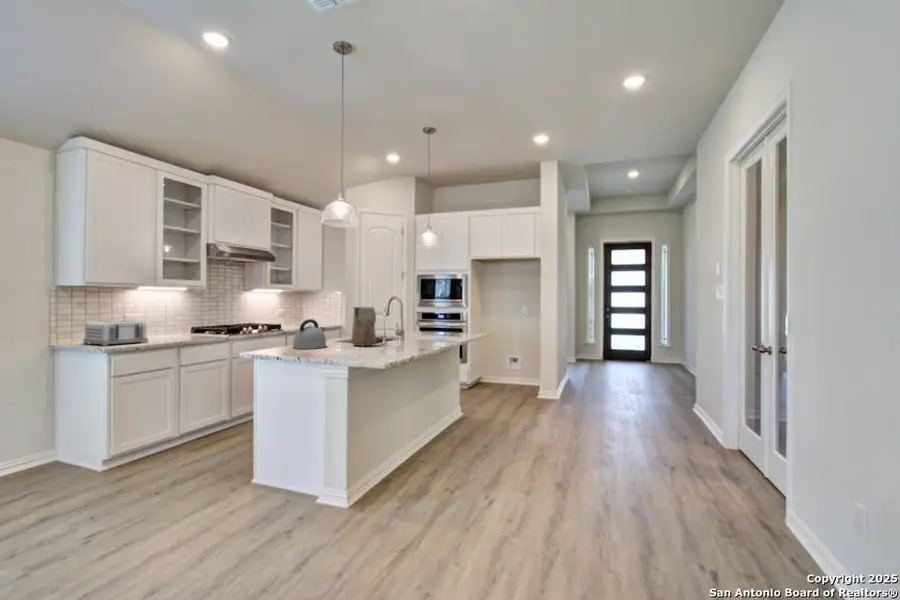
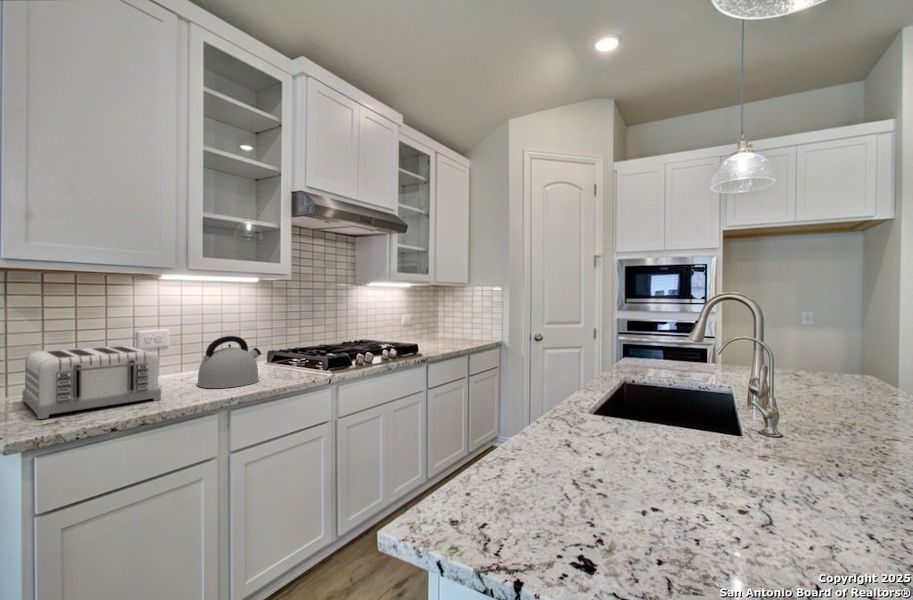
vase: present [352,307,376,346] -> none [756,340,857,502]
kettle: present [293,319,326,349] -> present [197,336,261,388]

